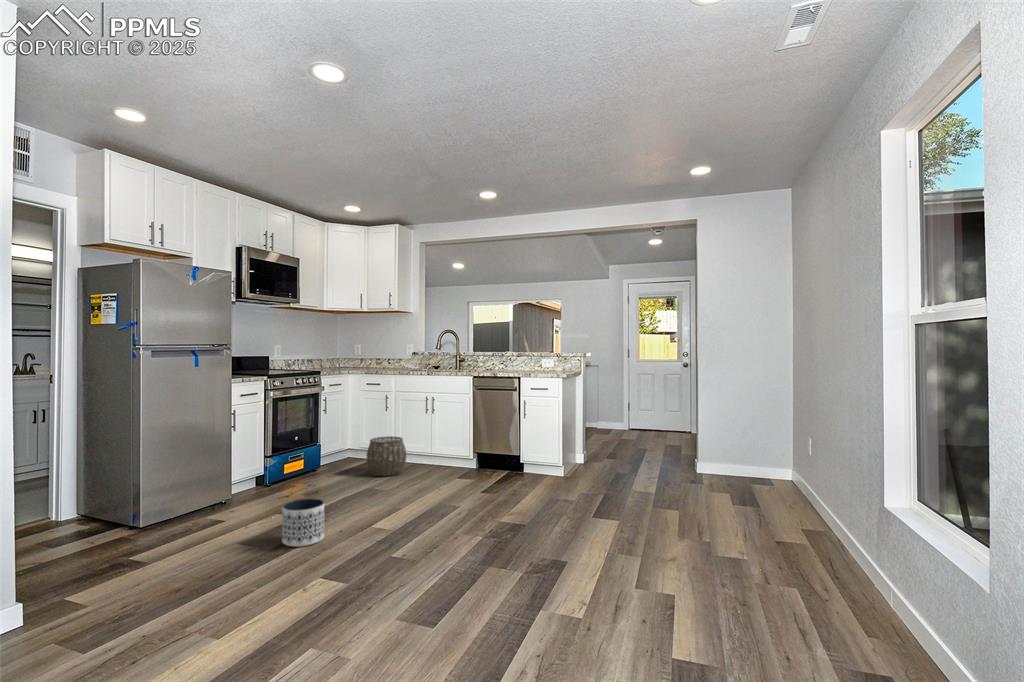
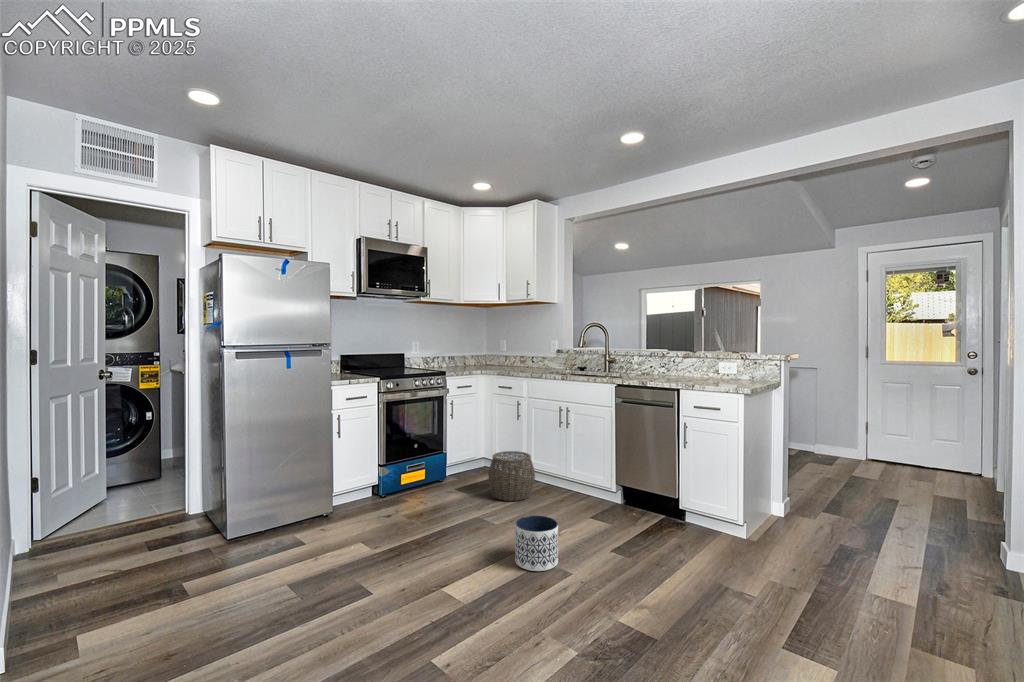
planter: present [282,499,324,547] -> present [515,515,558,571]

